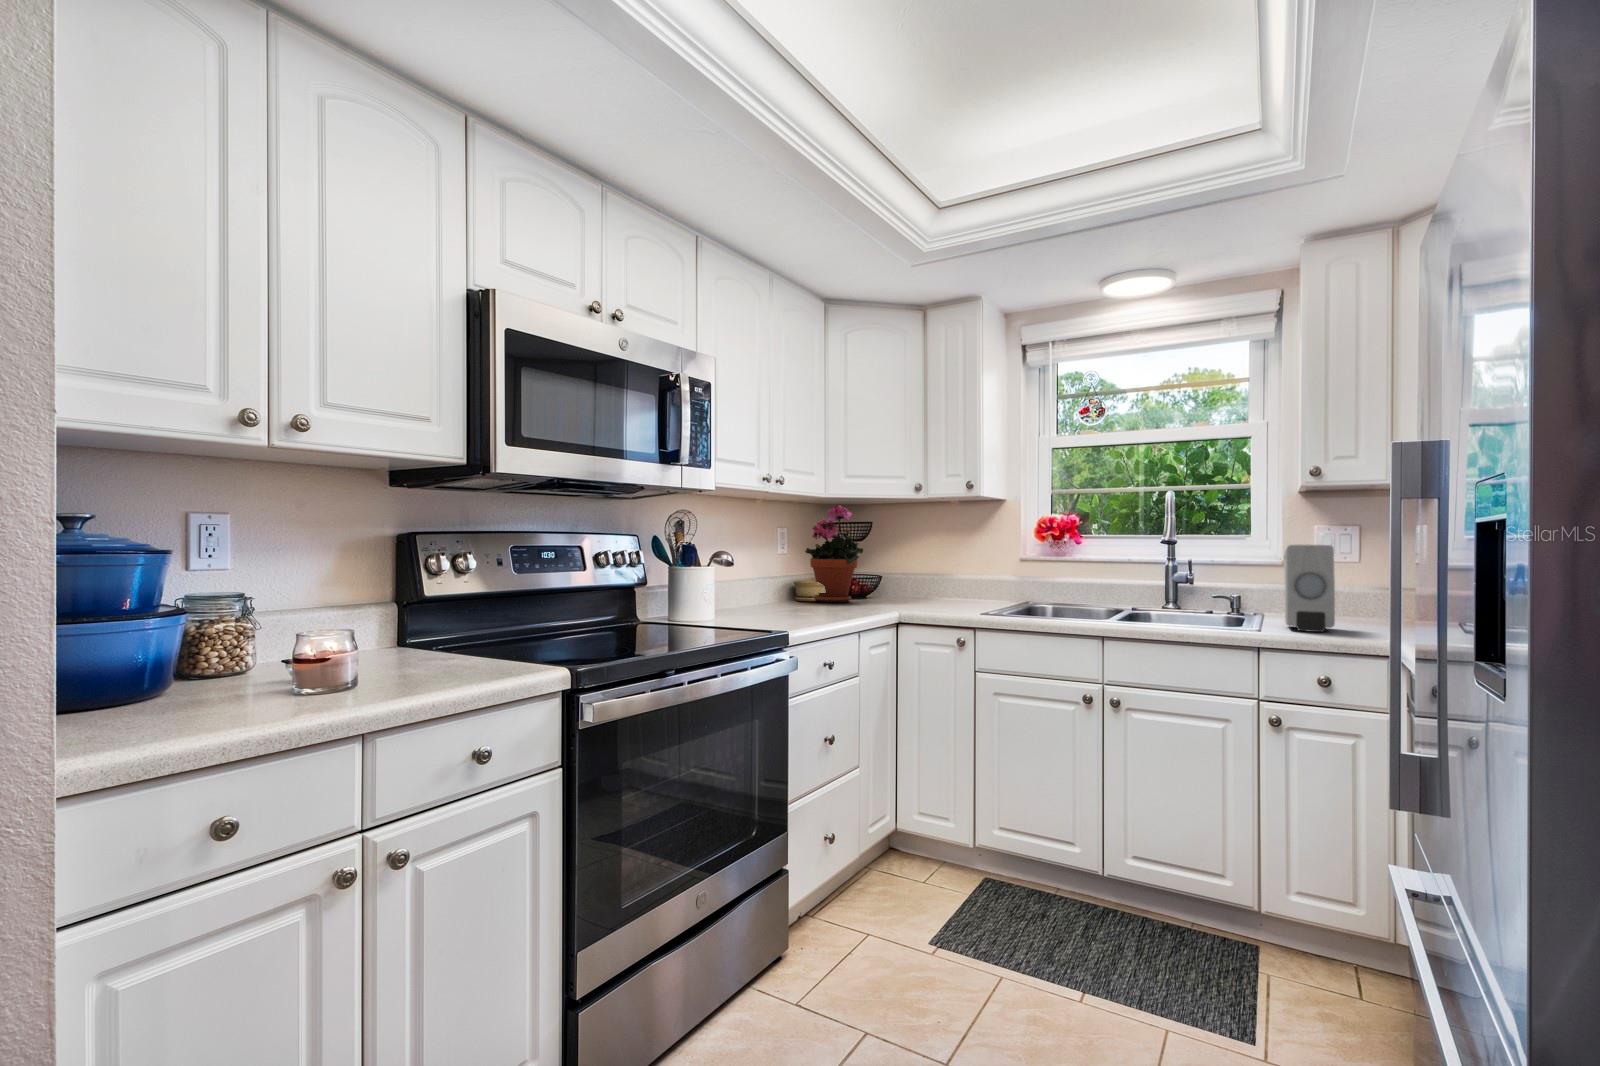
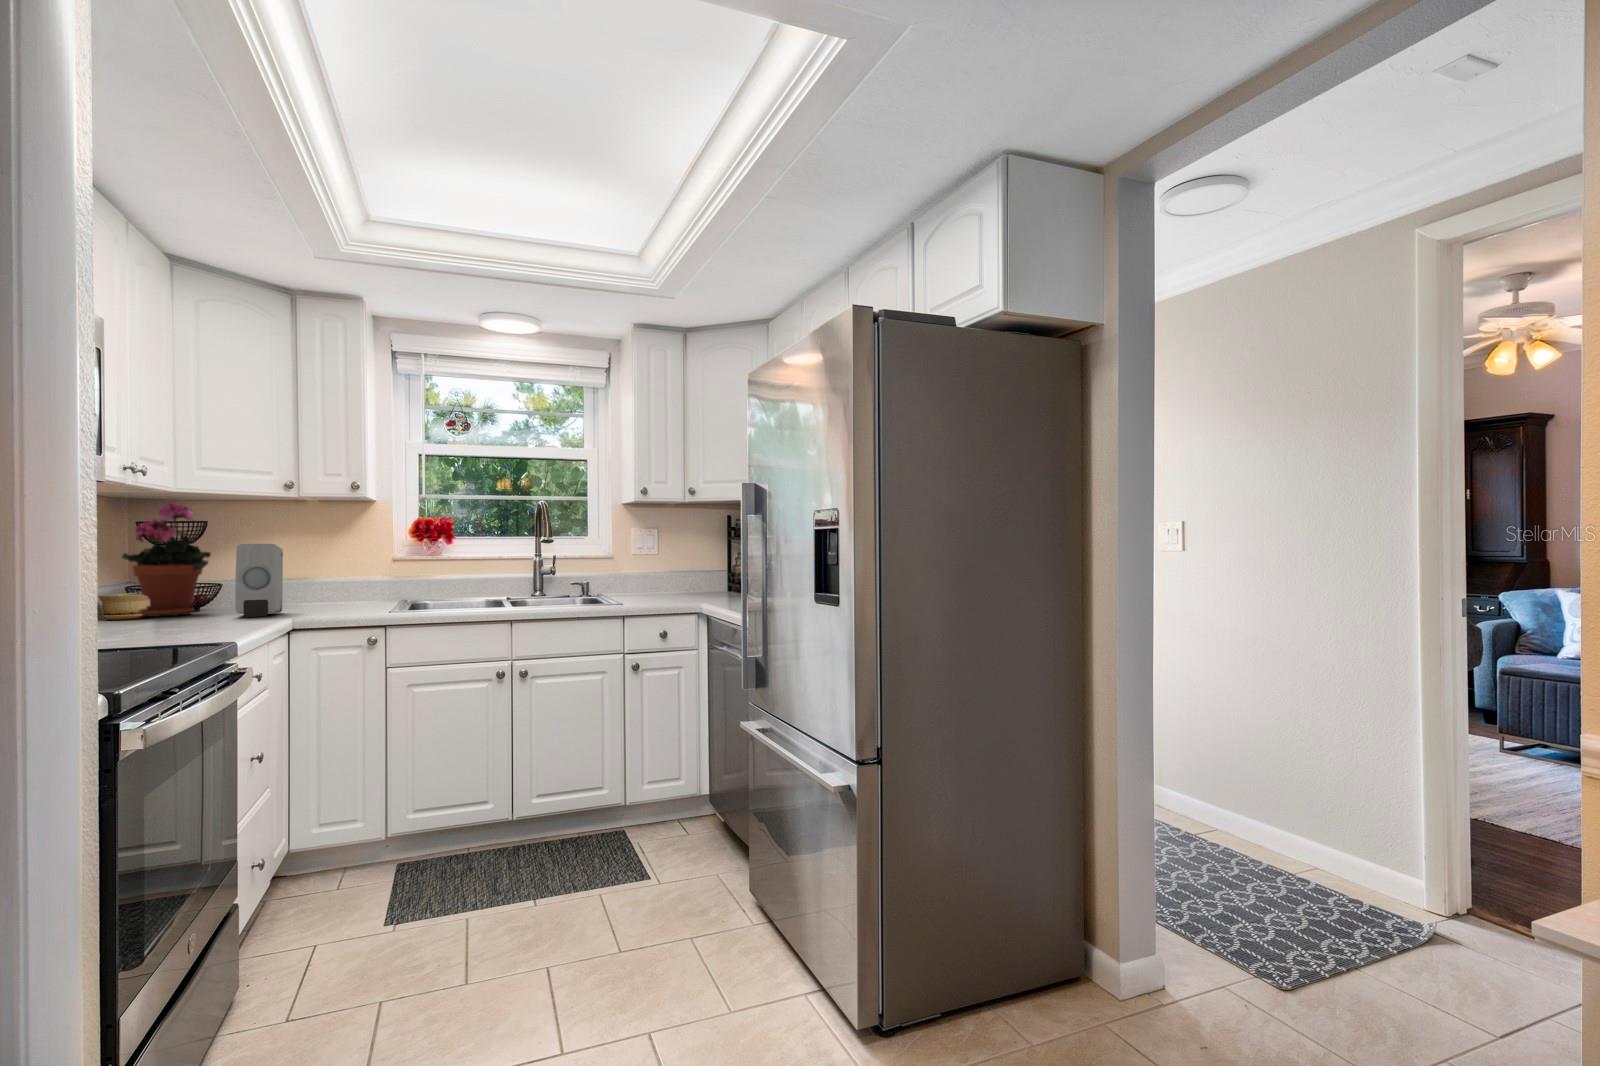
soap dispenser: present [1284,545,1335,632] -> present [235,544,283,617]

